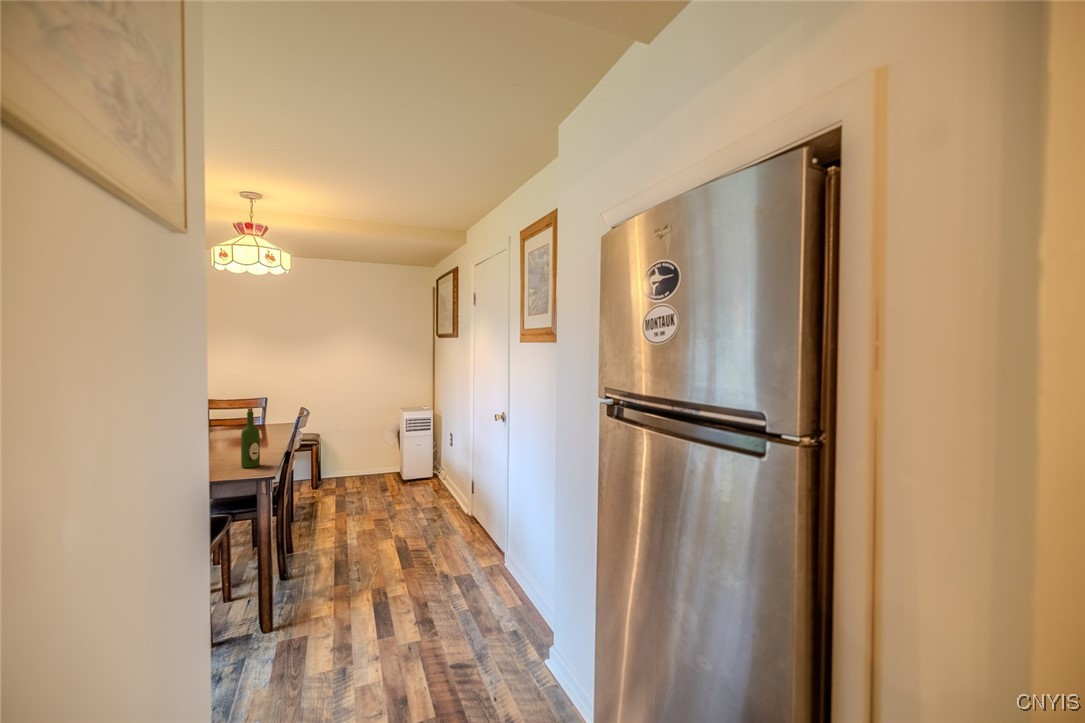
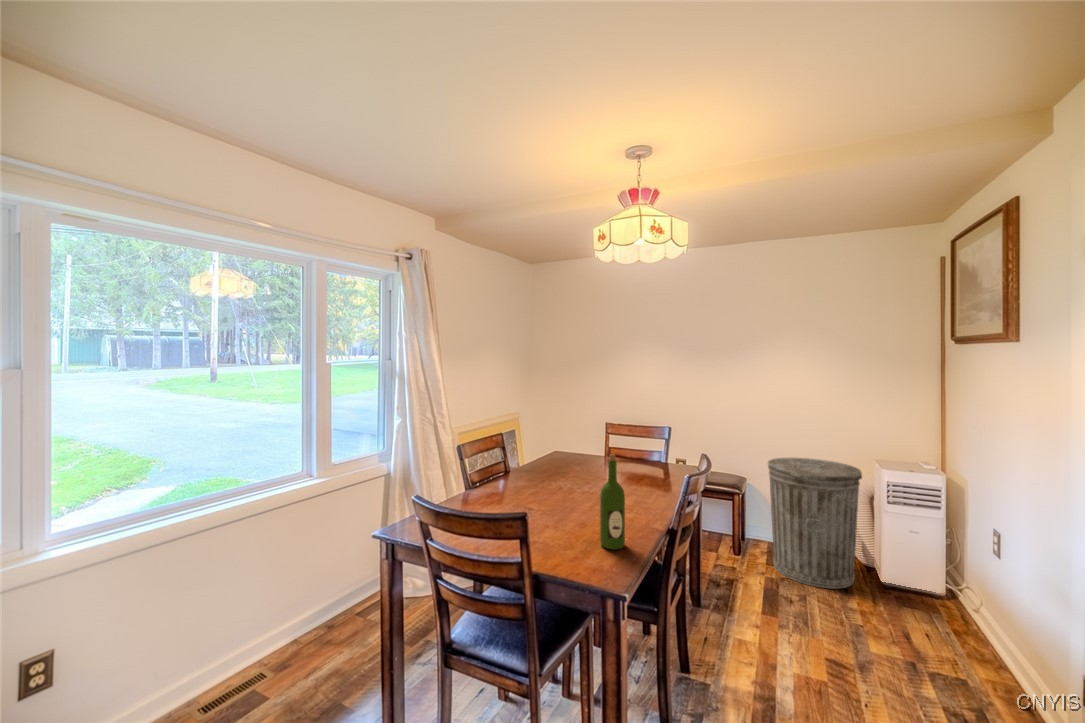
trash can: none [337,413,394,492] -> present [768,458,862,589]

